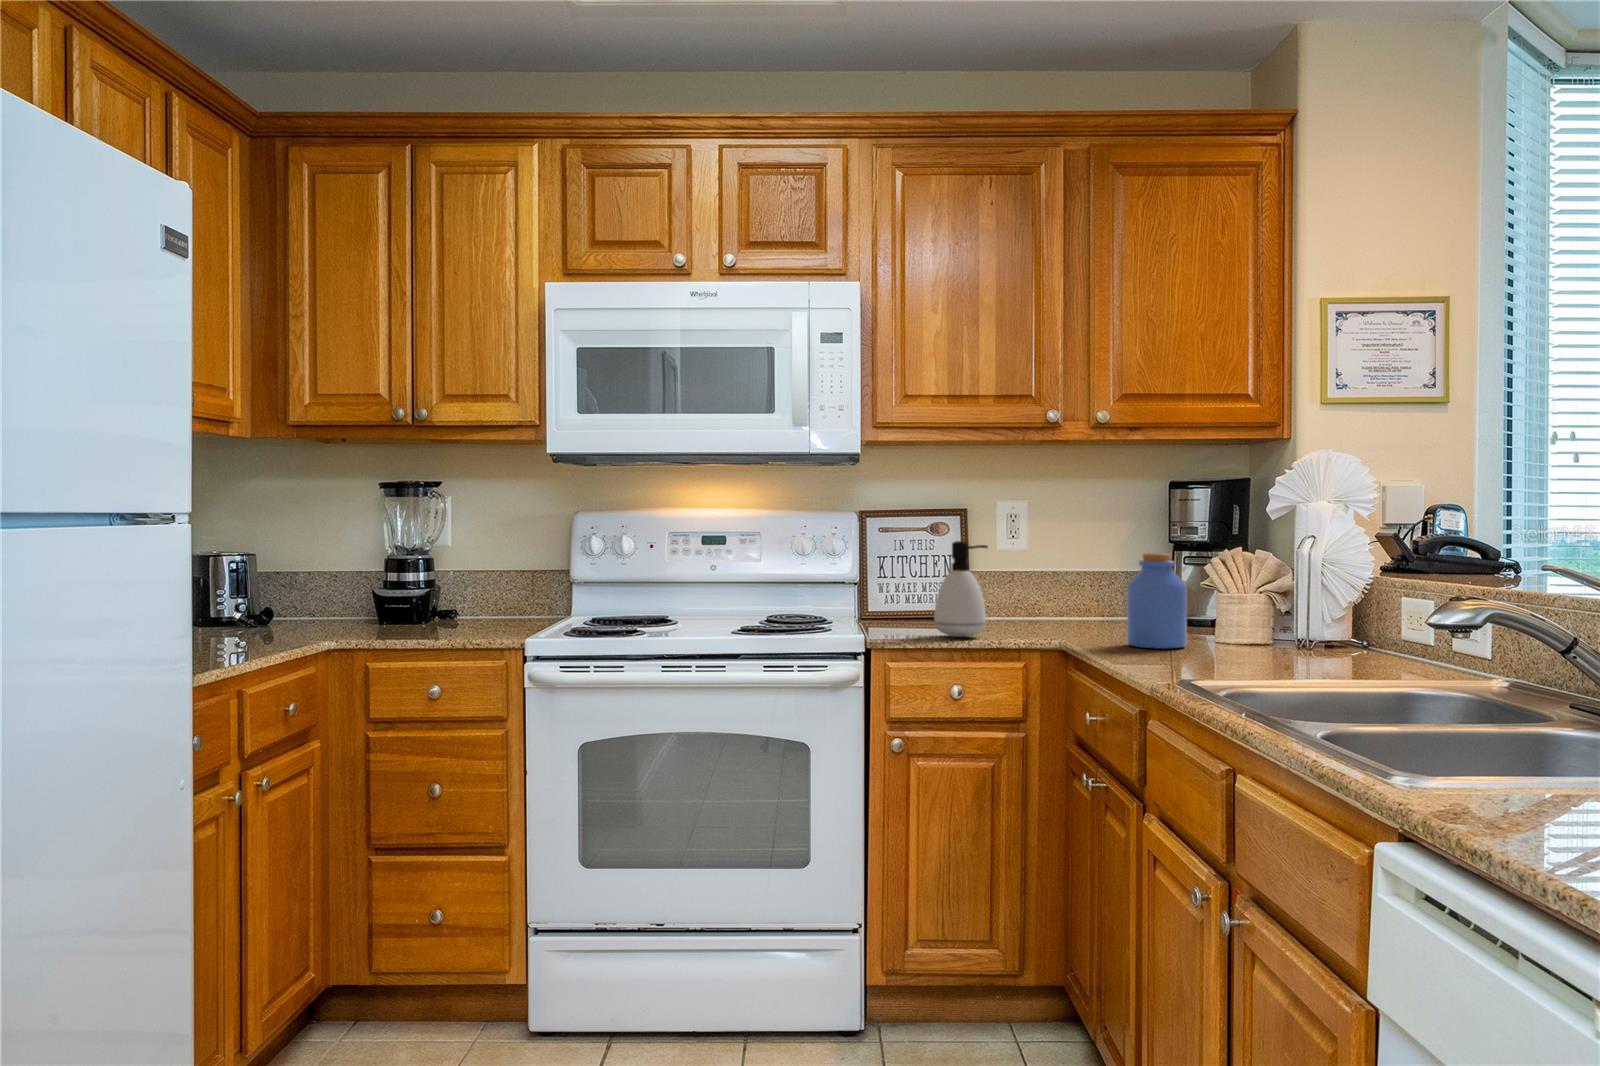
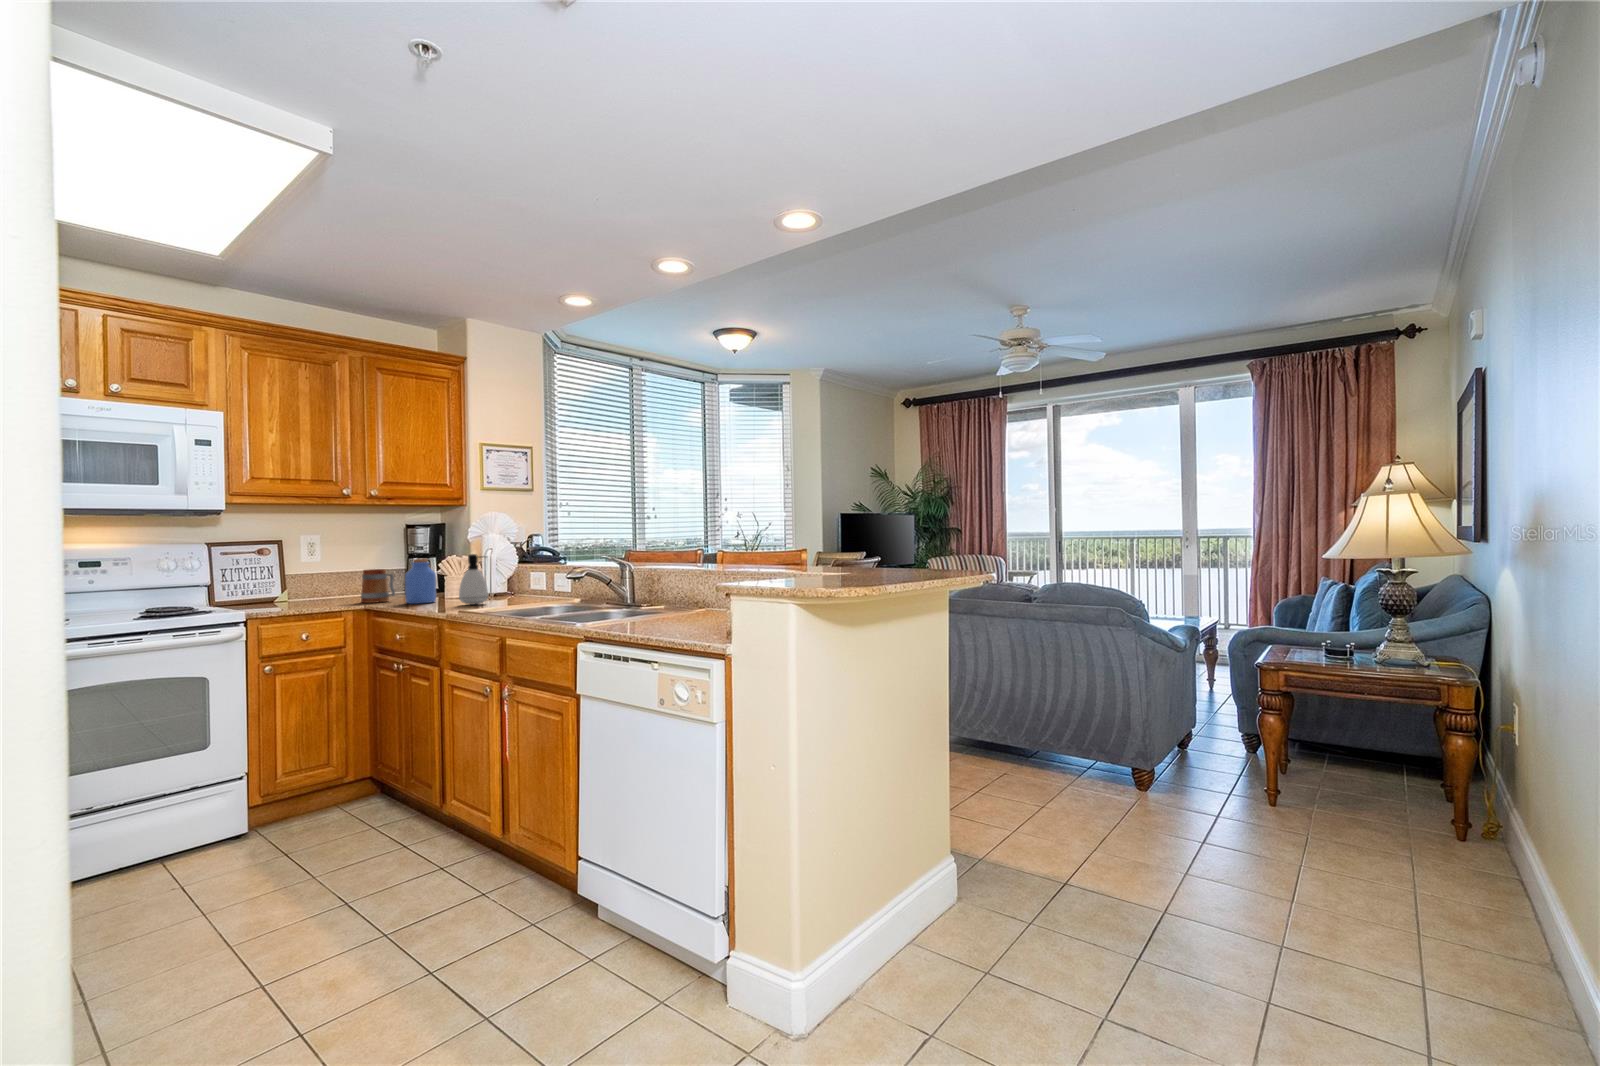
soap dispenser: present [934,541,988,637] -> present [459,554,488,605]
mug: none [1062,569,1119,636] -> present [361,569,395,603]

